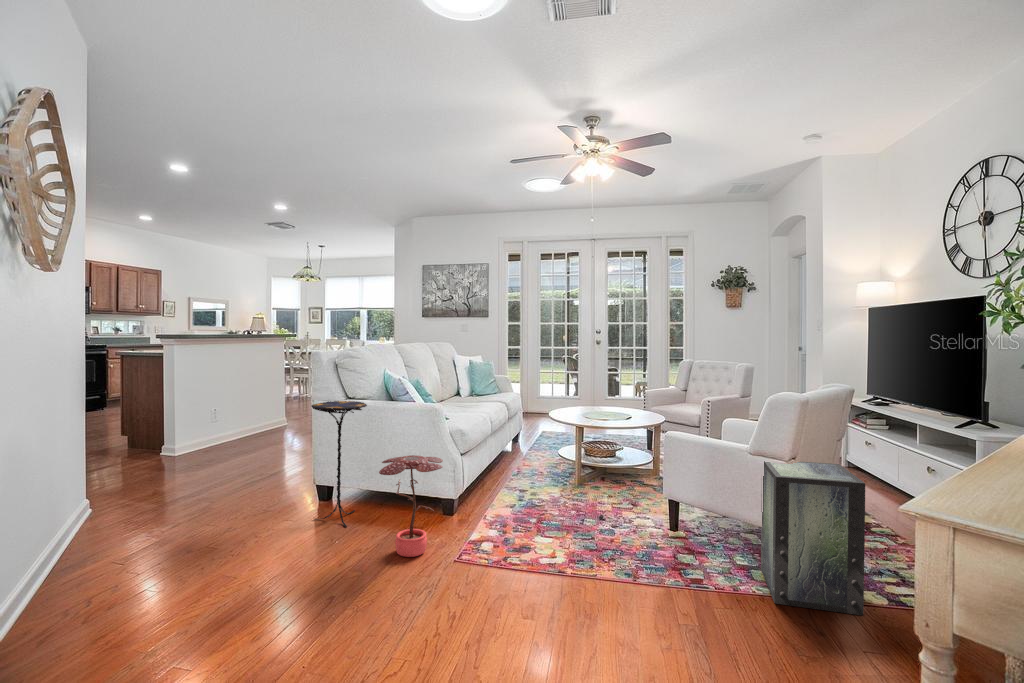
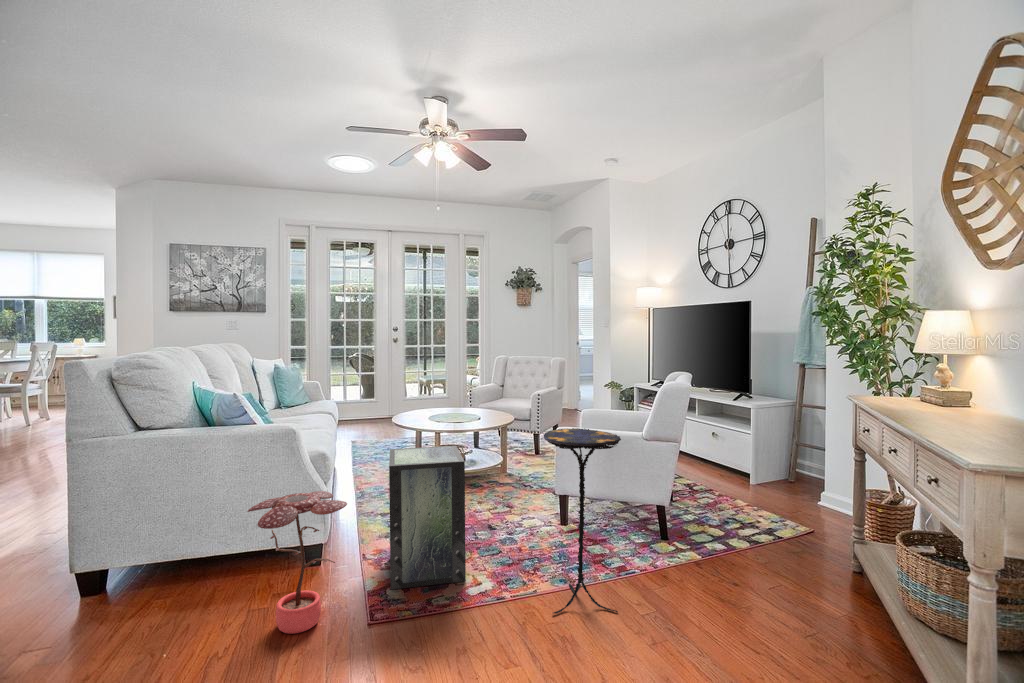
side table: present [312,401,367,527] -> present [544,428,621,614]
storage box: present [761,461,865,615] -> present [389,446,466,590]

